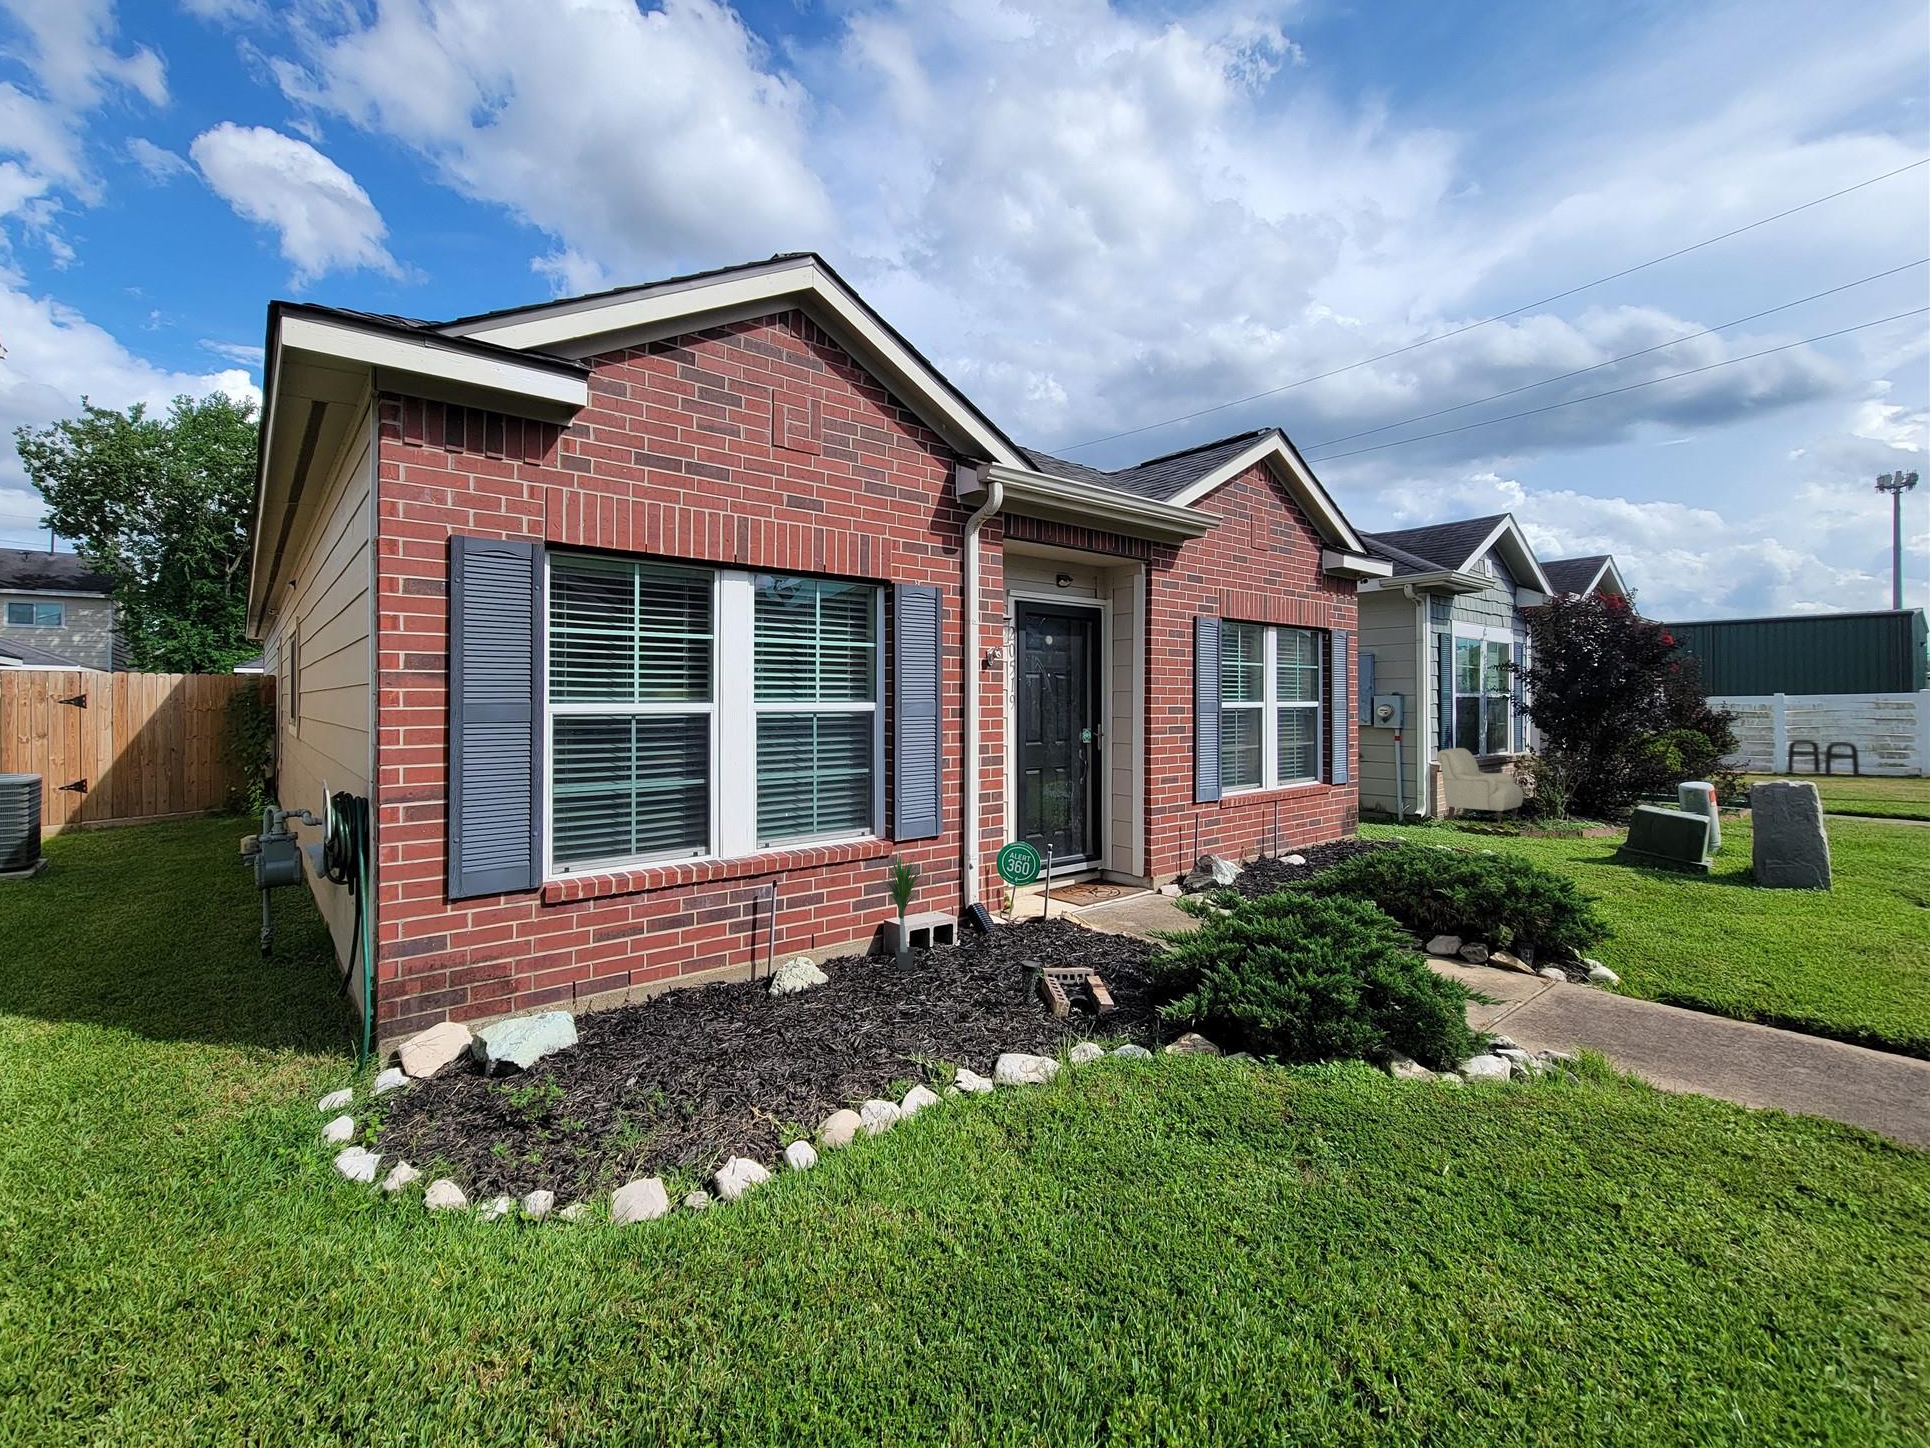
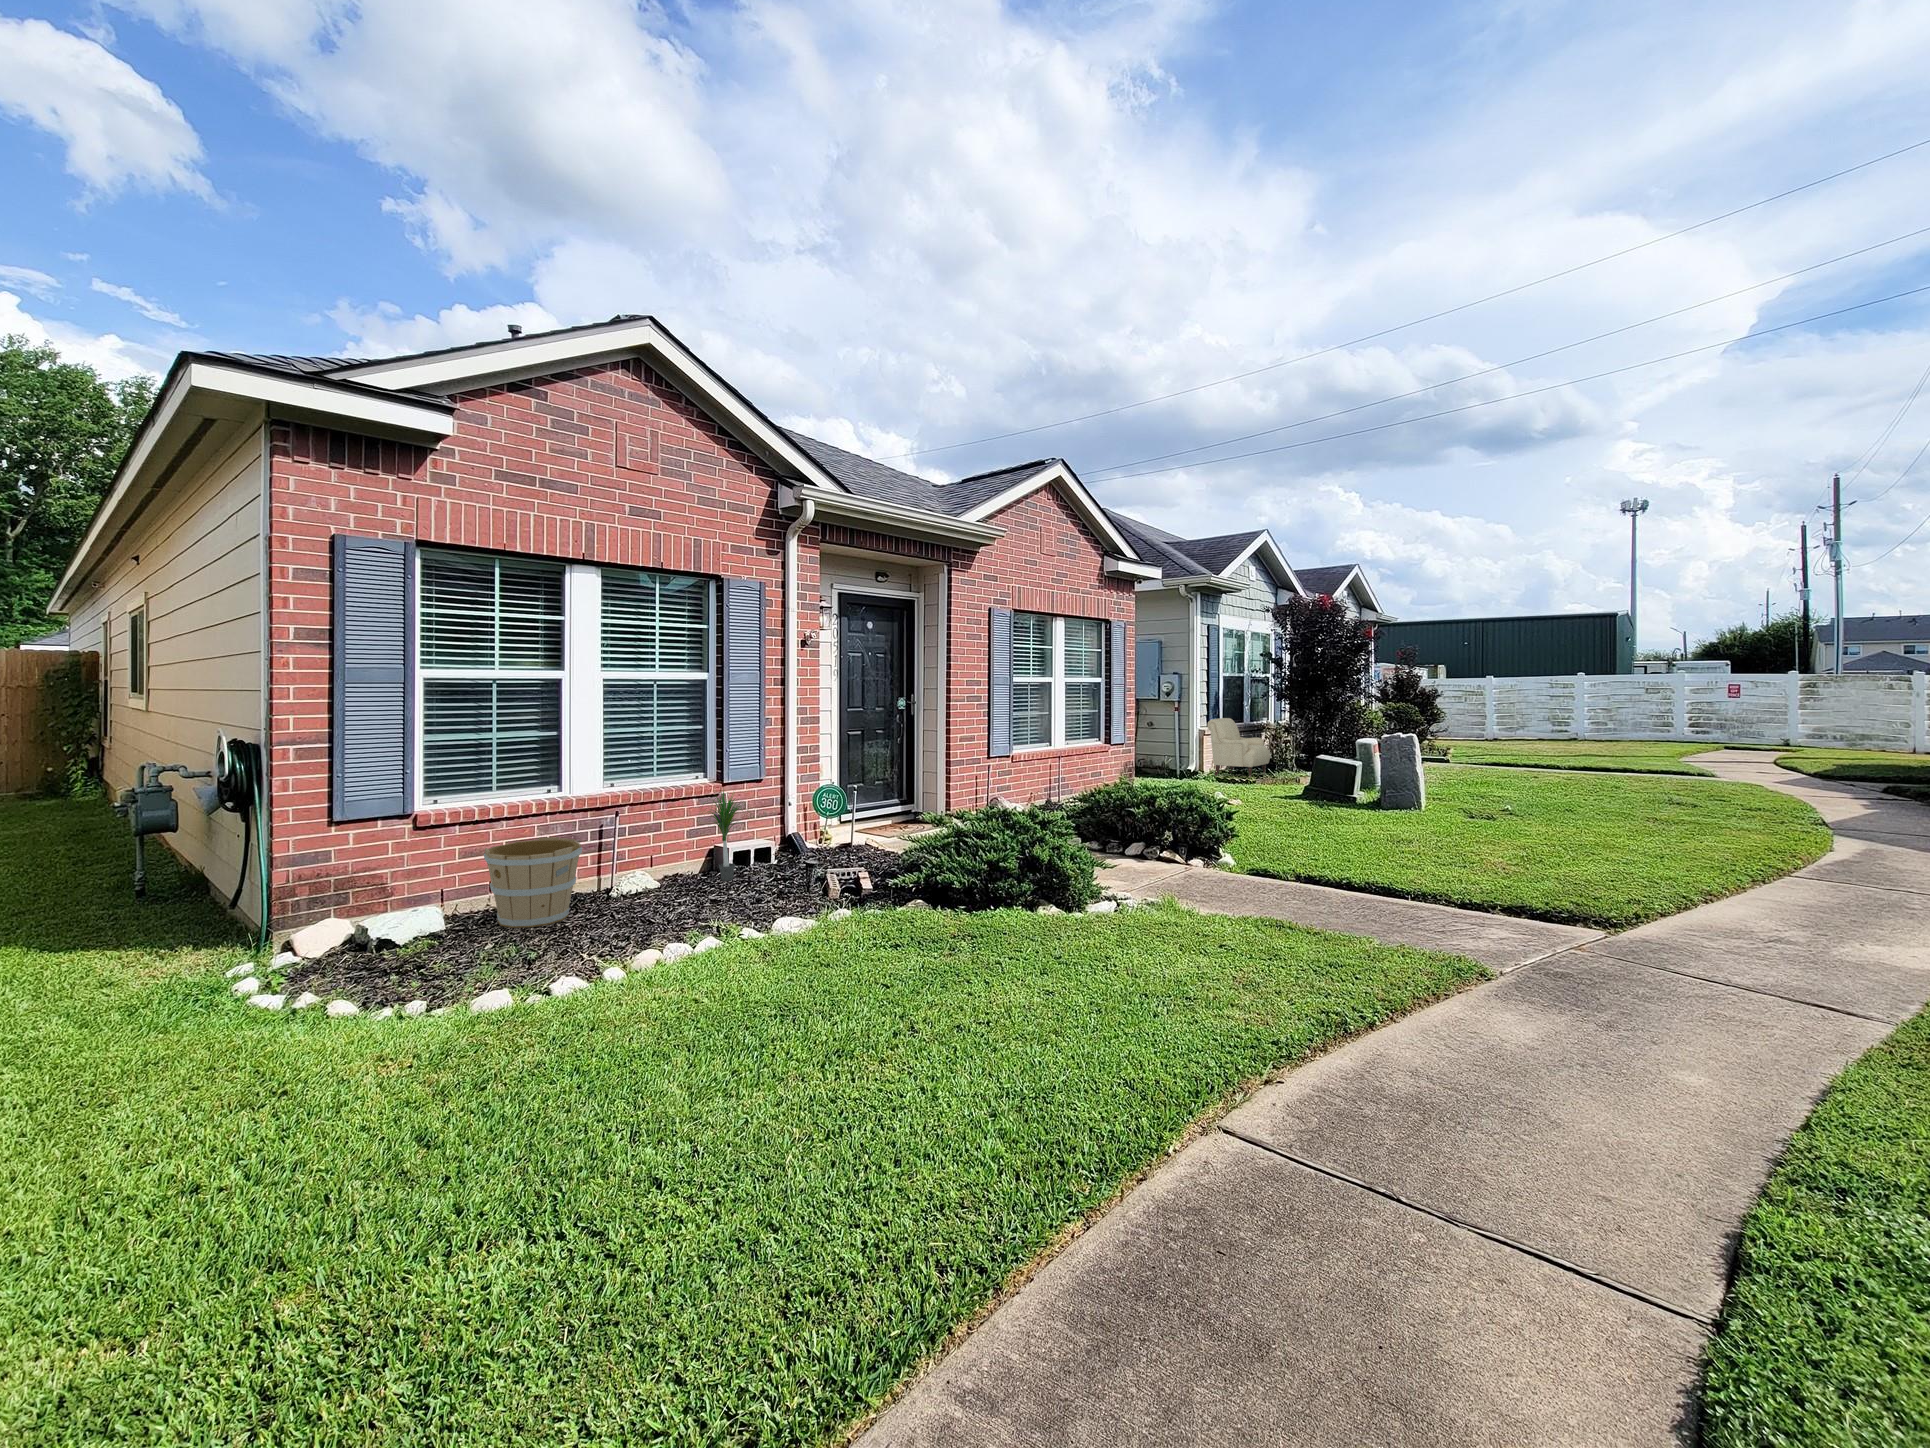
bench: present [1788,740,1859,776] -> none [1486,713,1531,741]
wooden bucket: none [621,916,738,1040] -> present [484,837,582,928]

